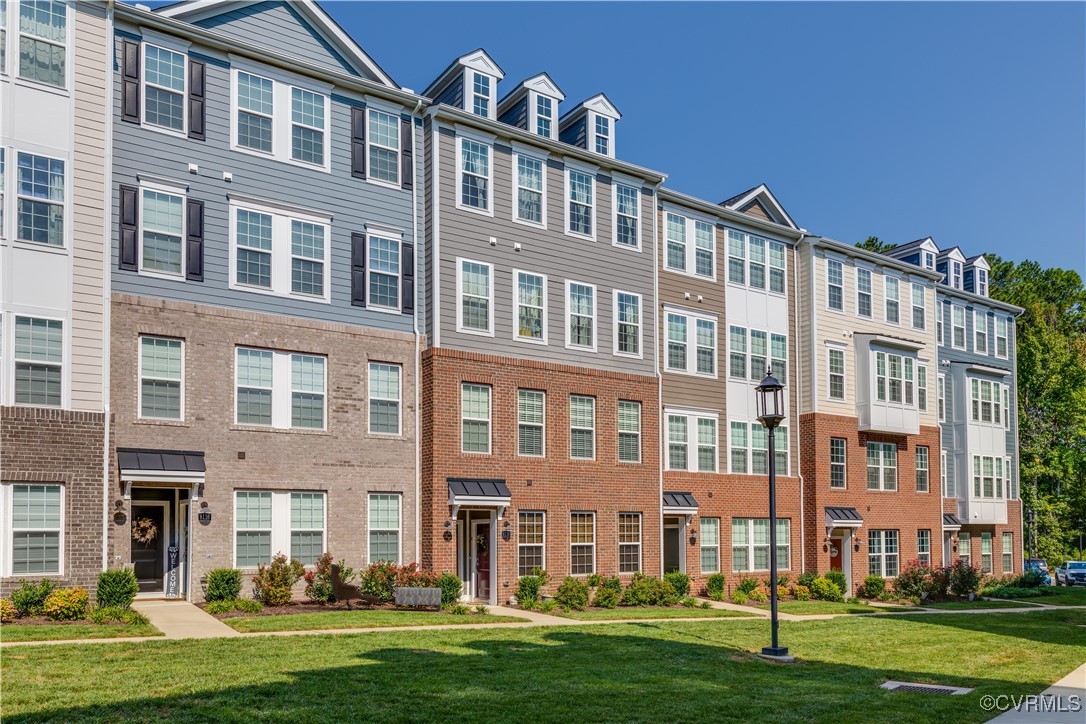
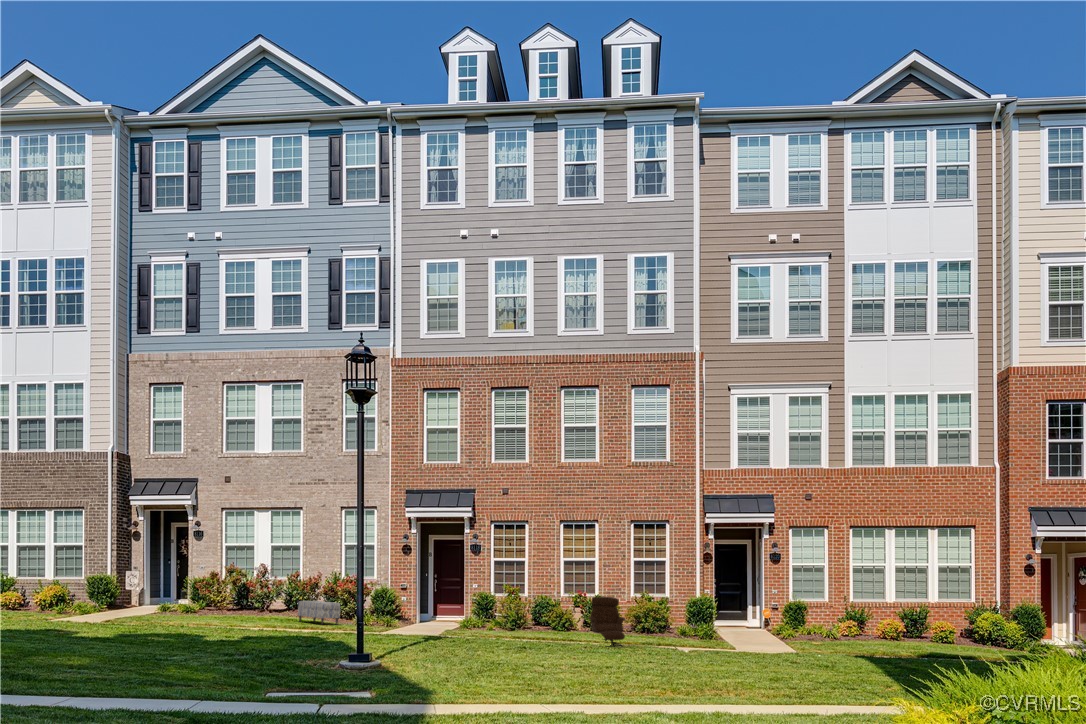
lounge chair: present [330,564,380,611] -> present [588,597,626,647]

